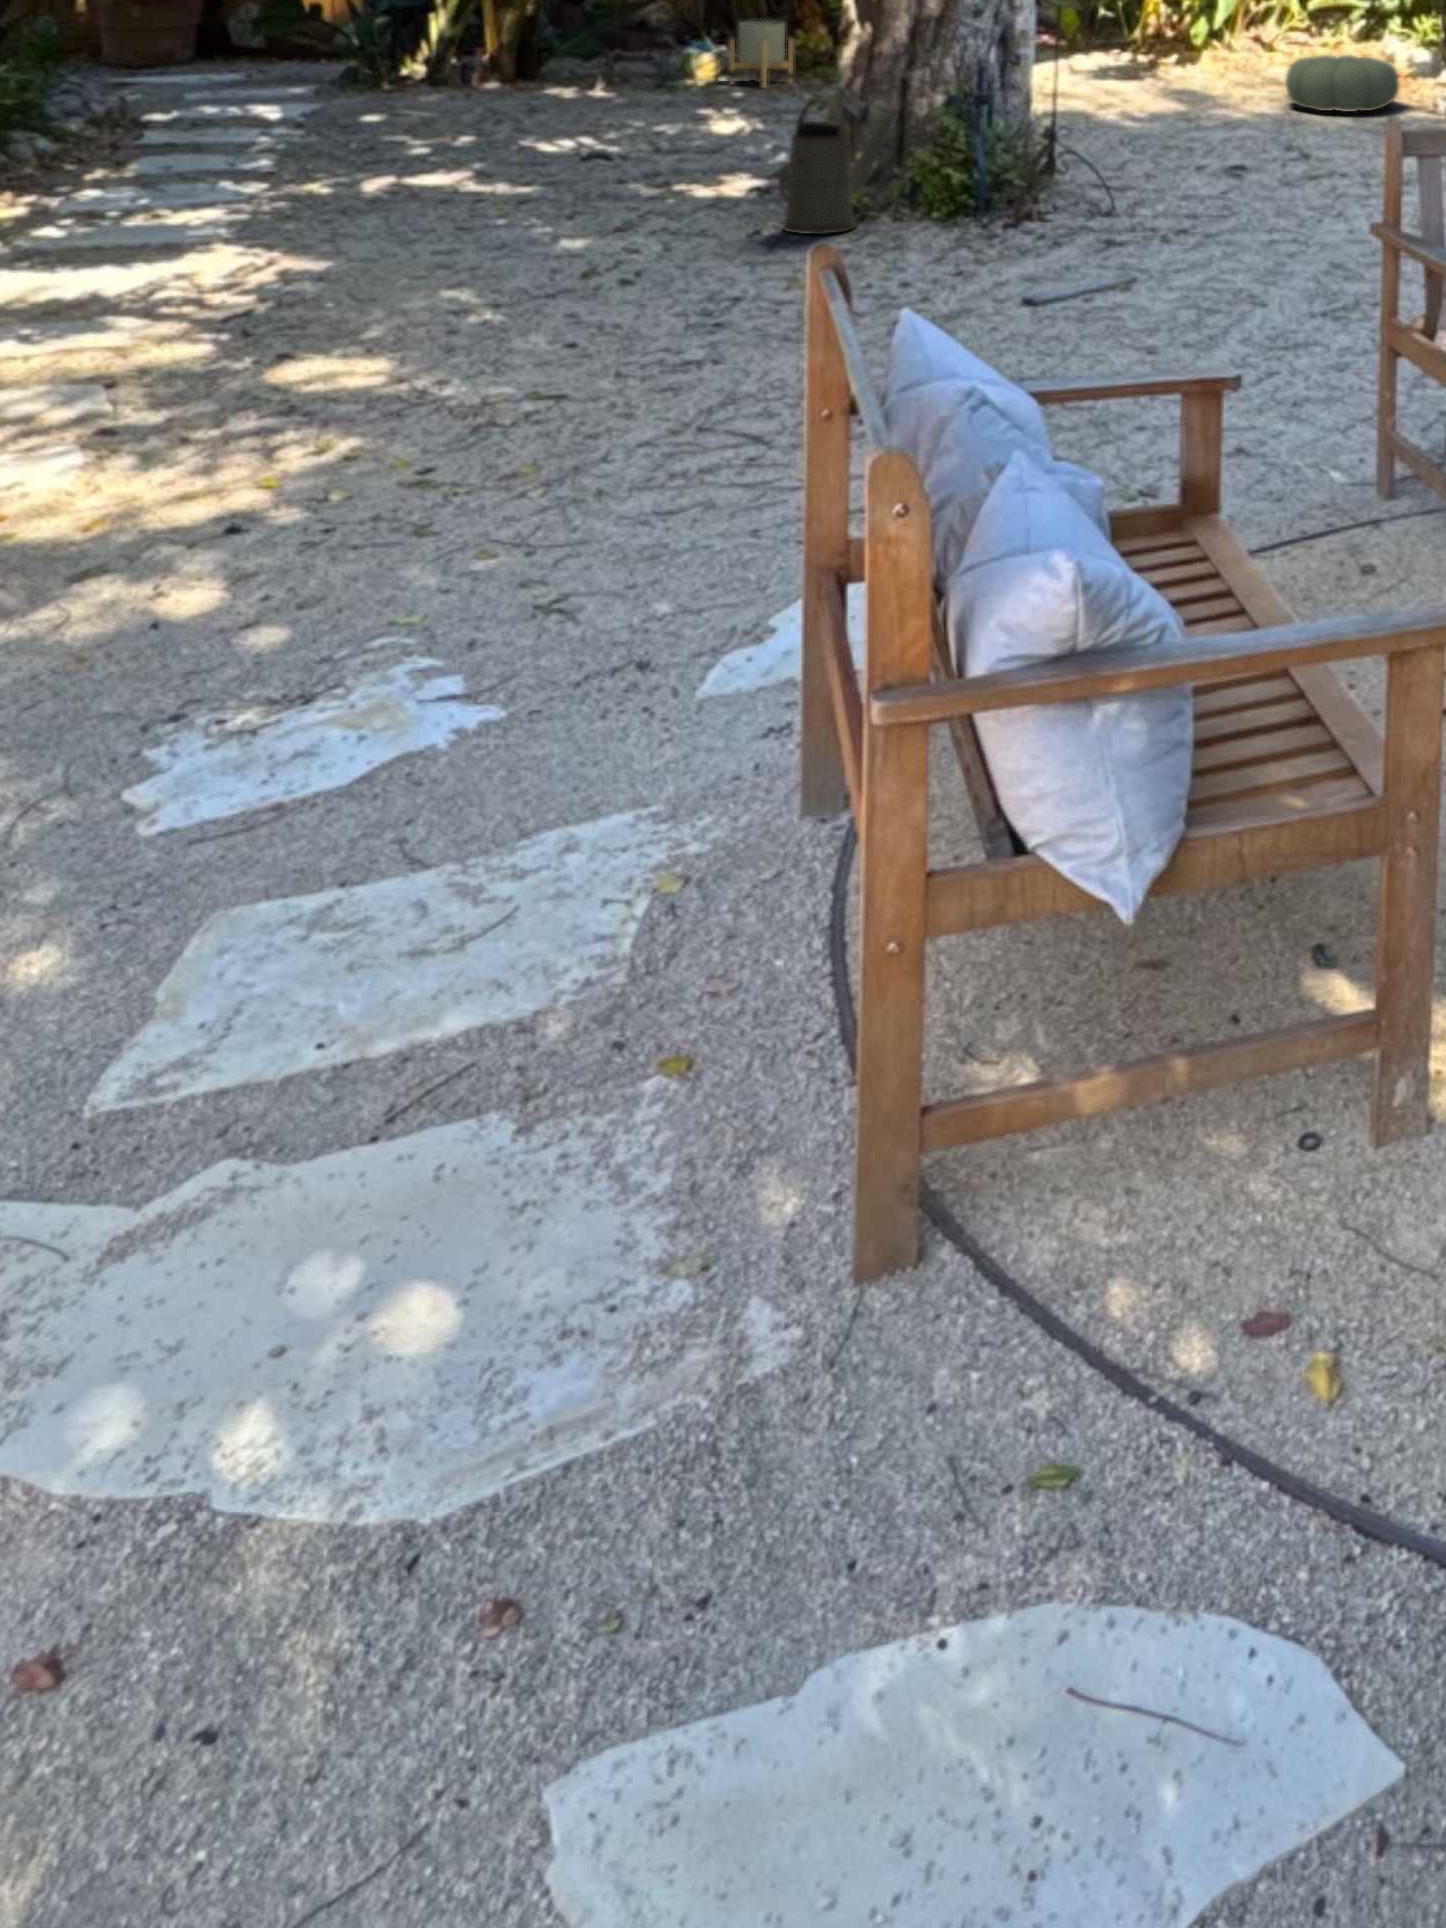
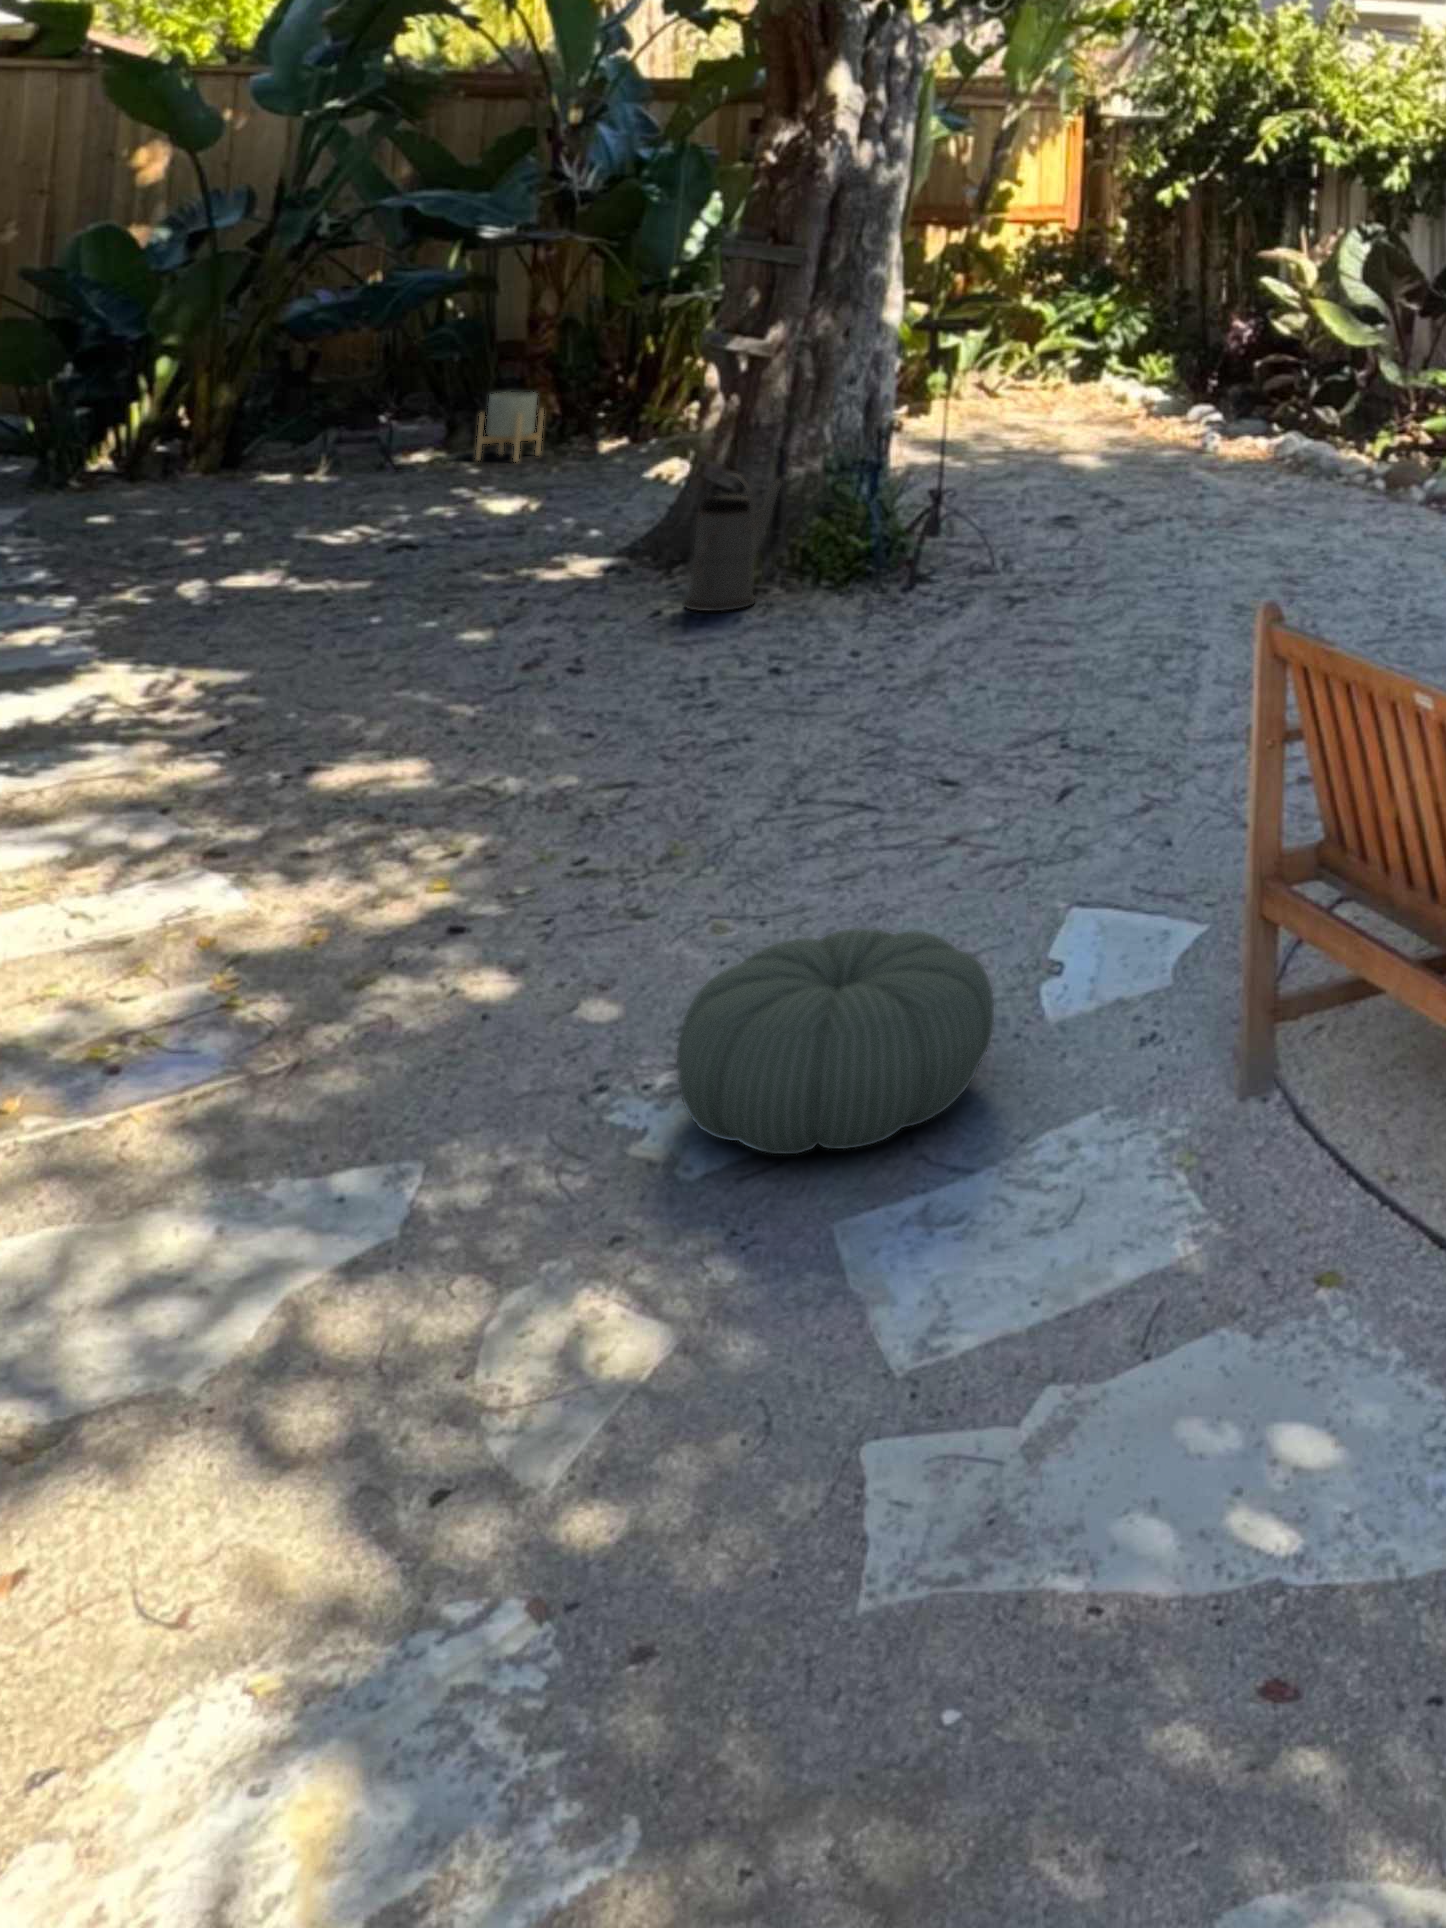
pouf: present [1285,55,1400,112] -> present [677,929,994,1154]

